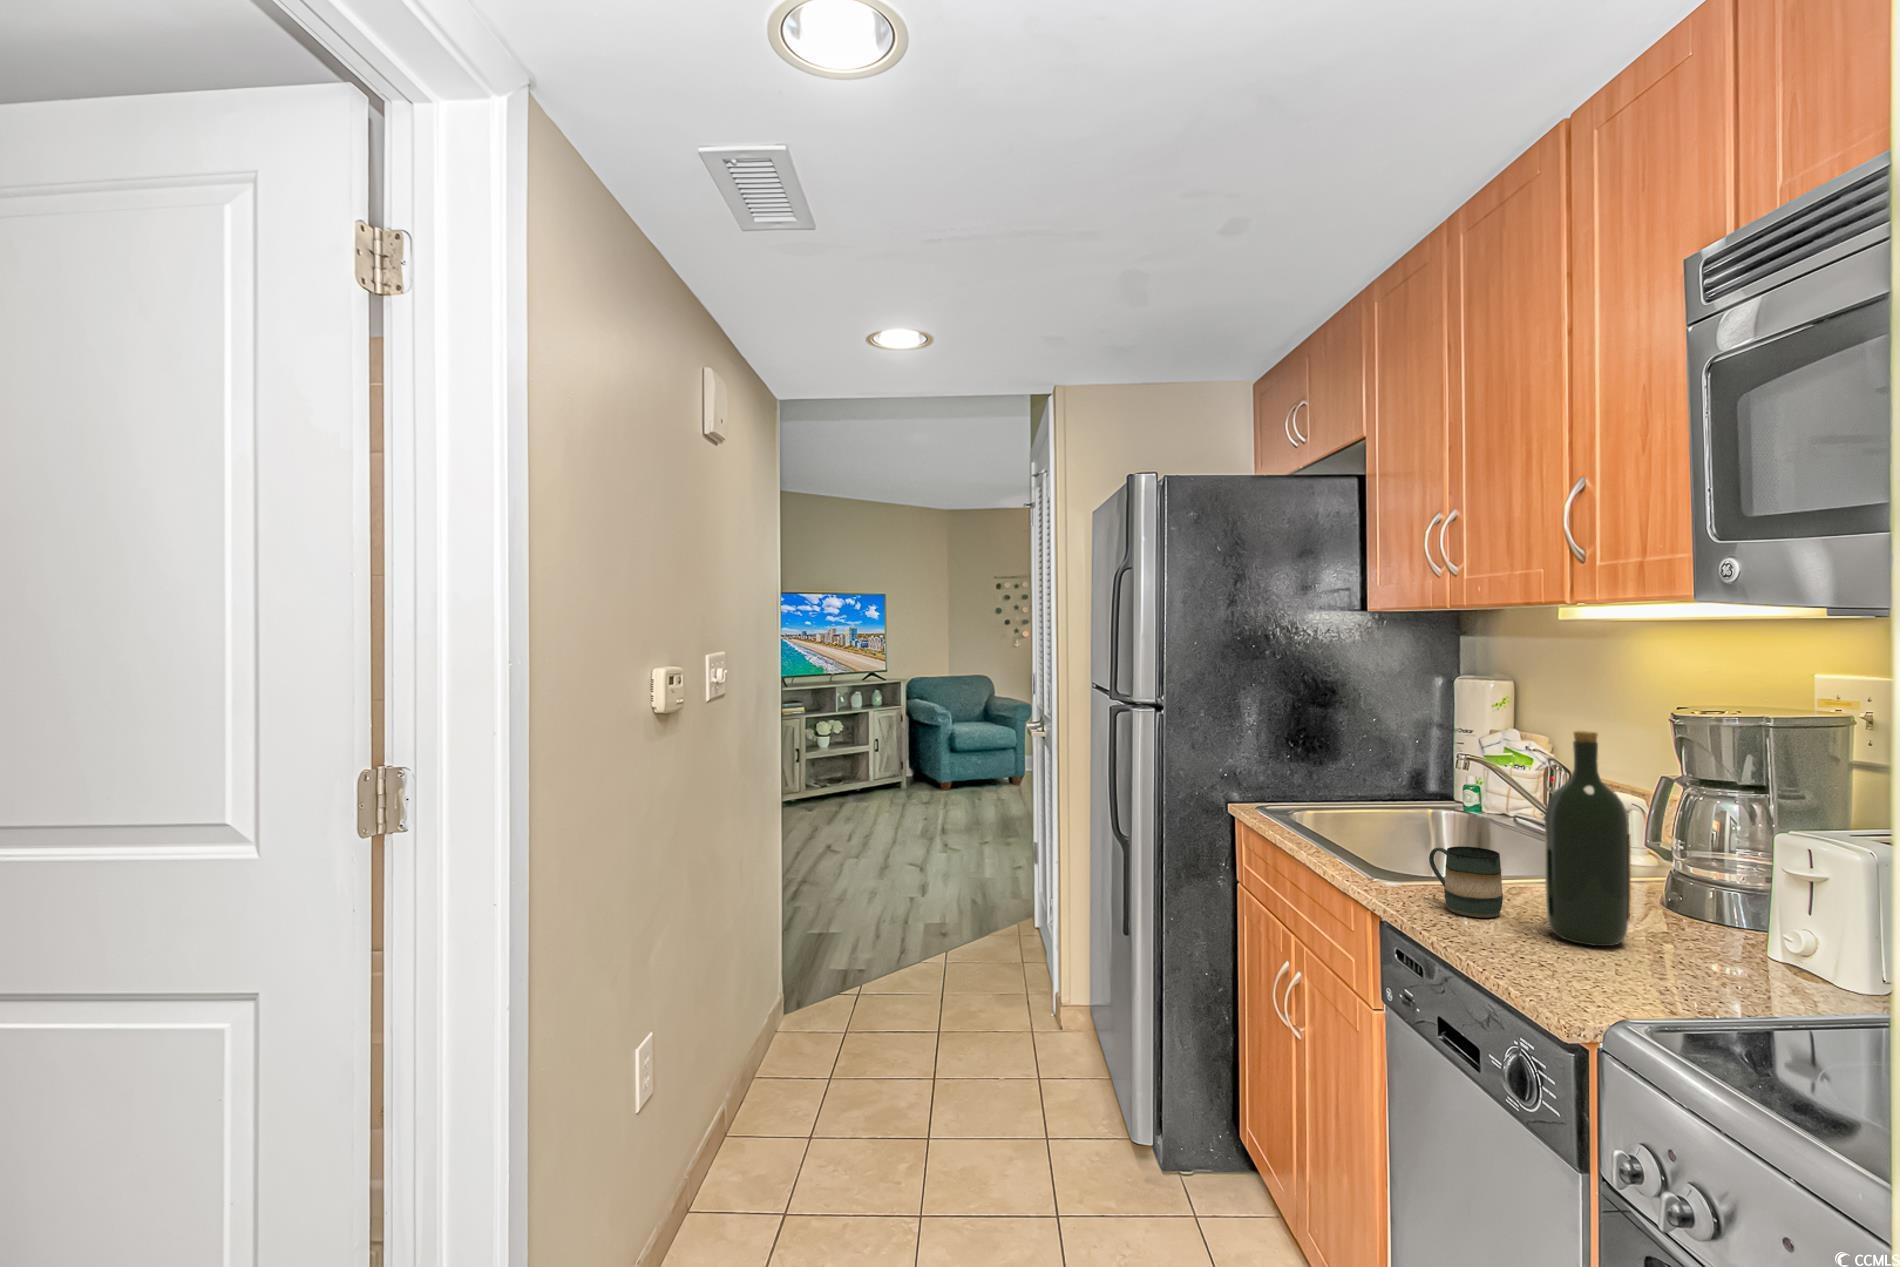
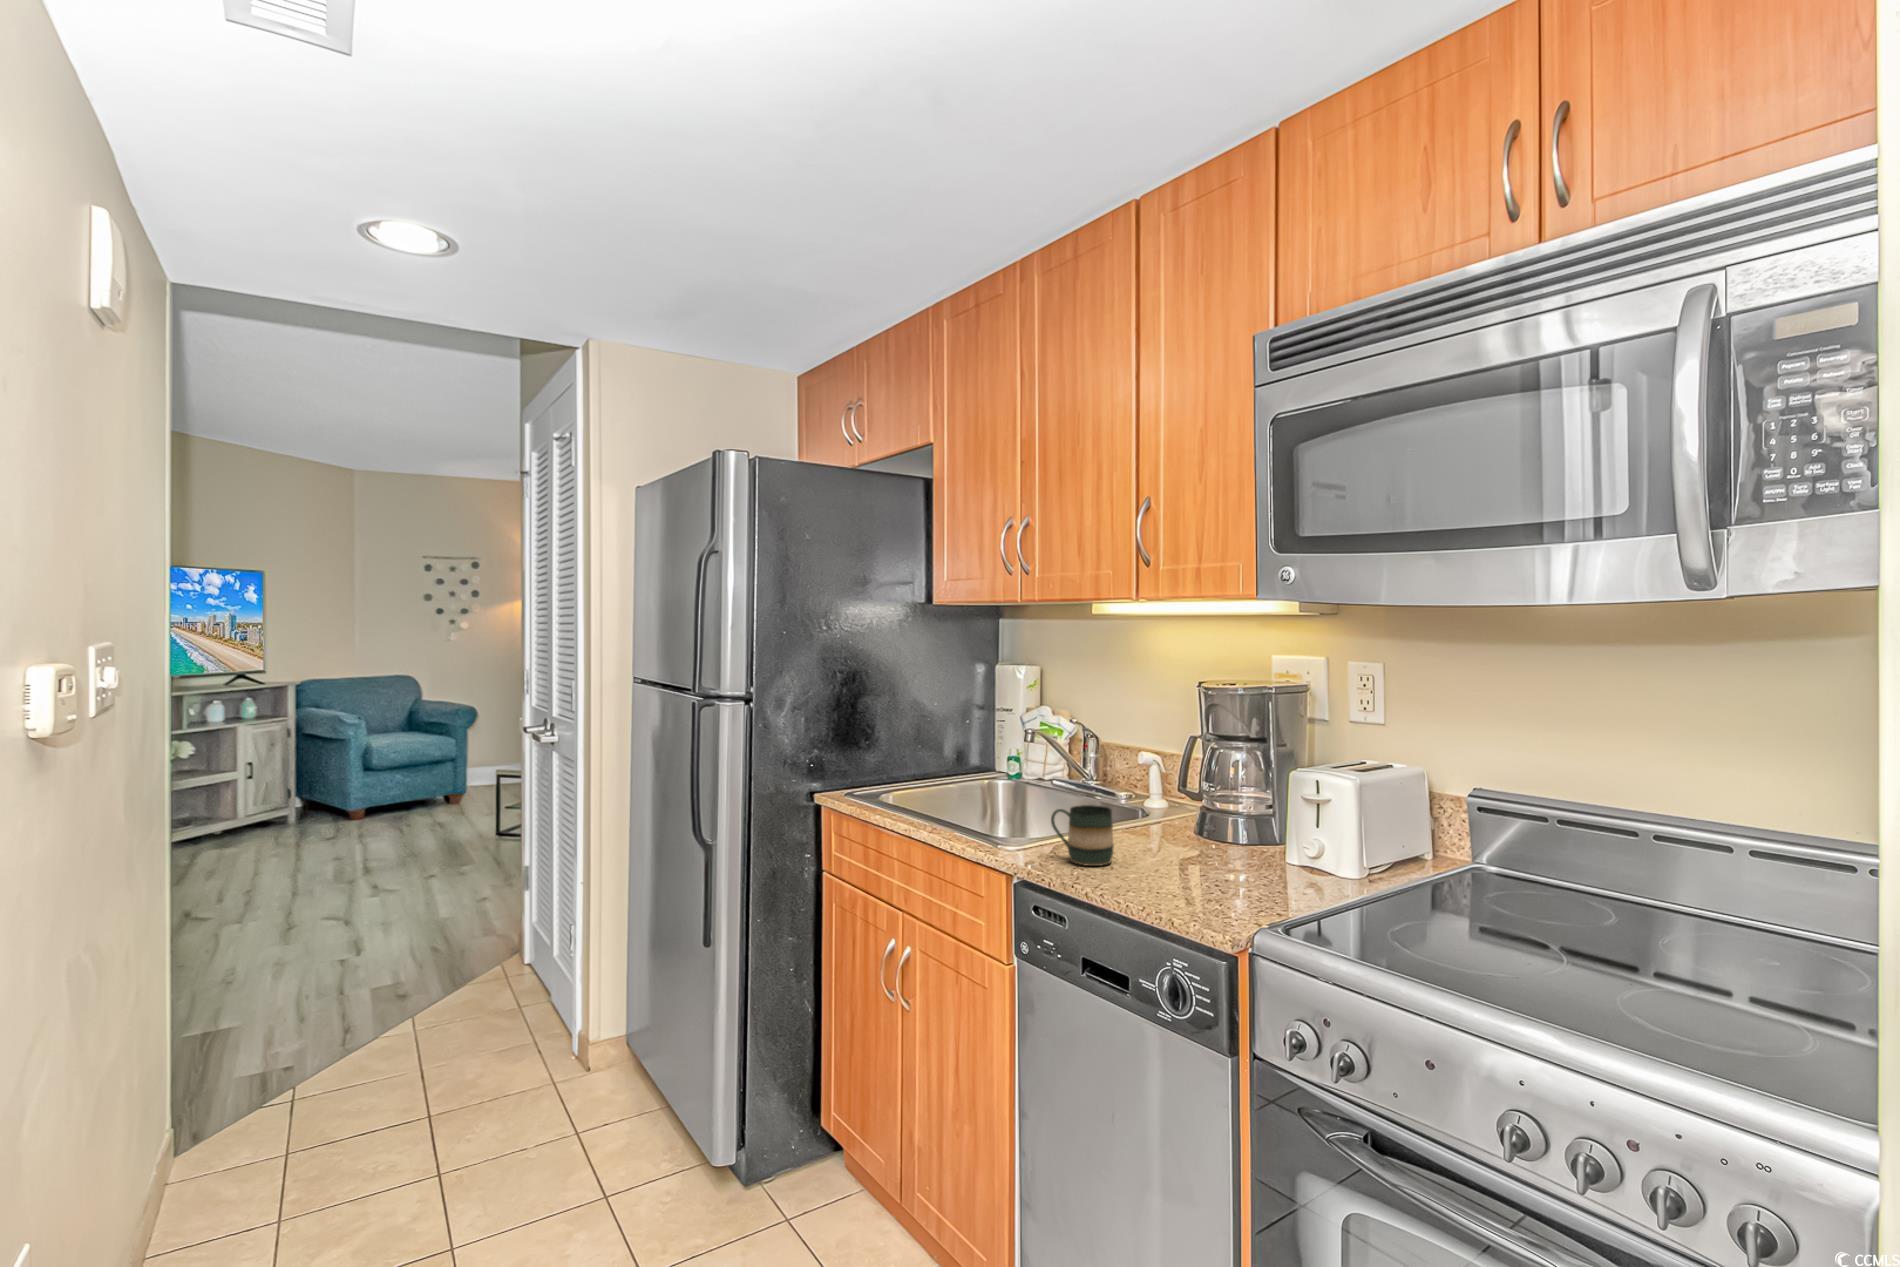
wine bottle: present [1545,731,1631,946] -> none [1152,699,1212,875]

